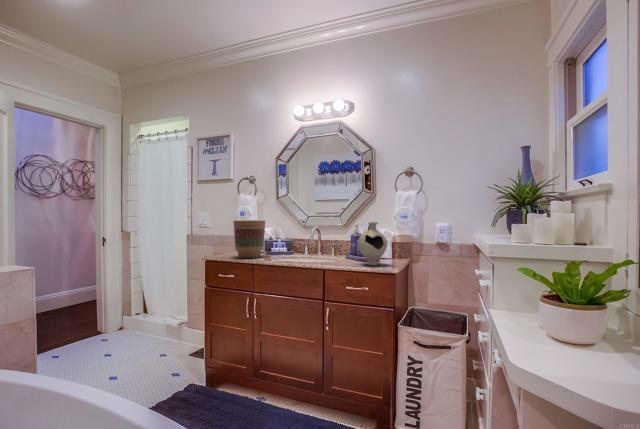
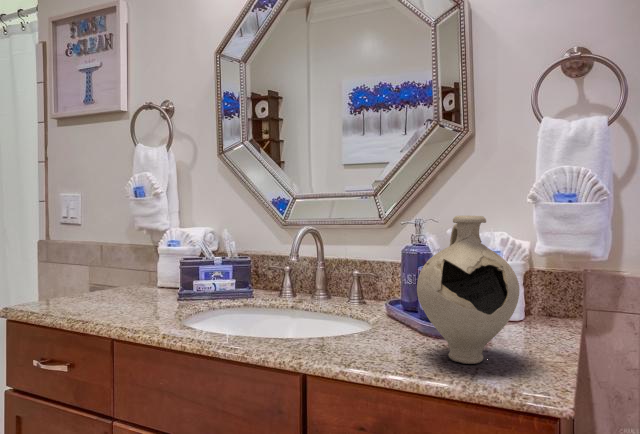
flower pot: present [233,220,265,258] -> none [80,209,171,313]

